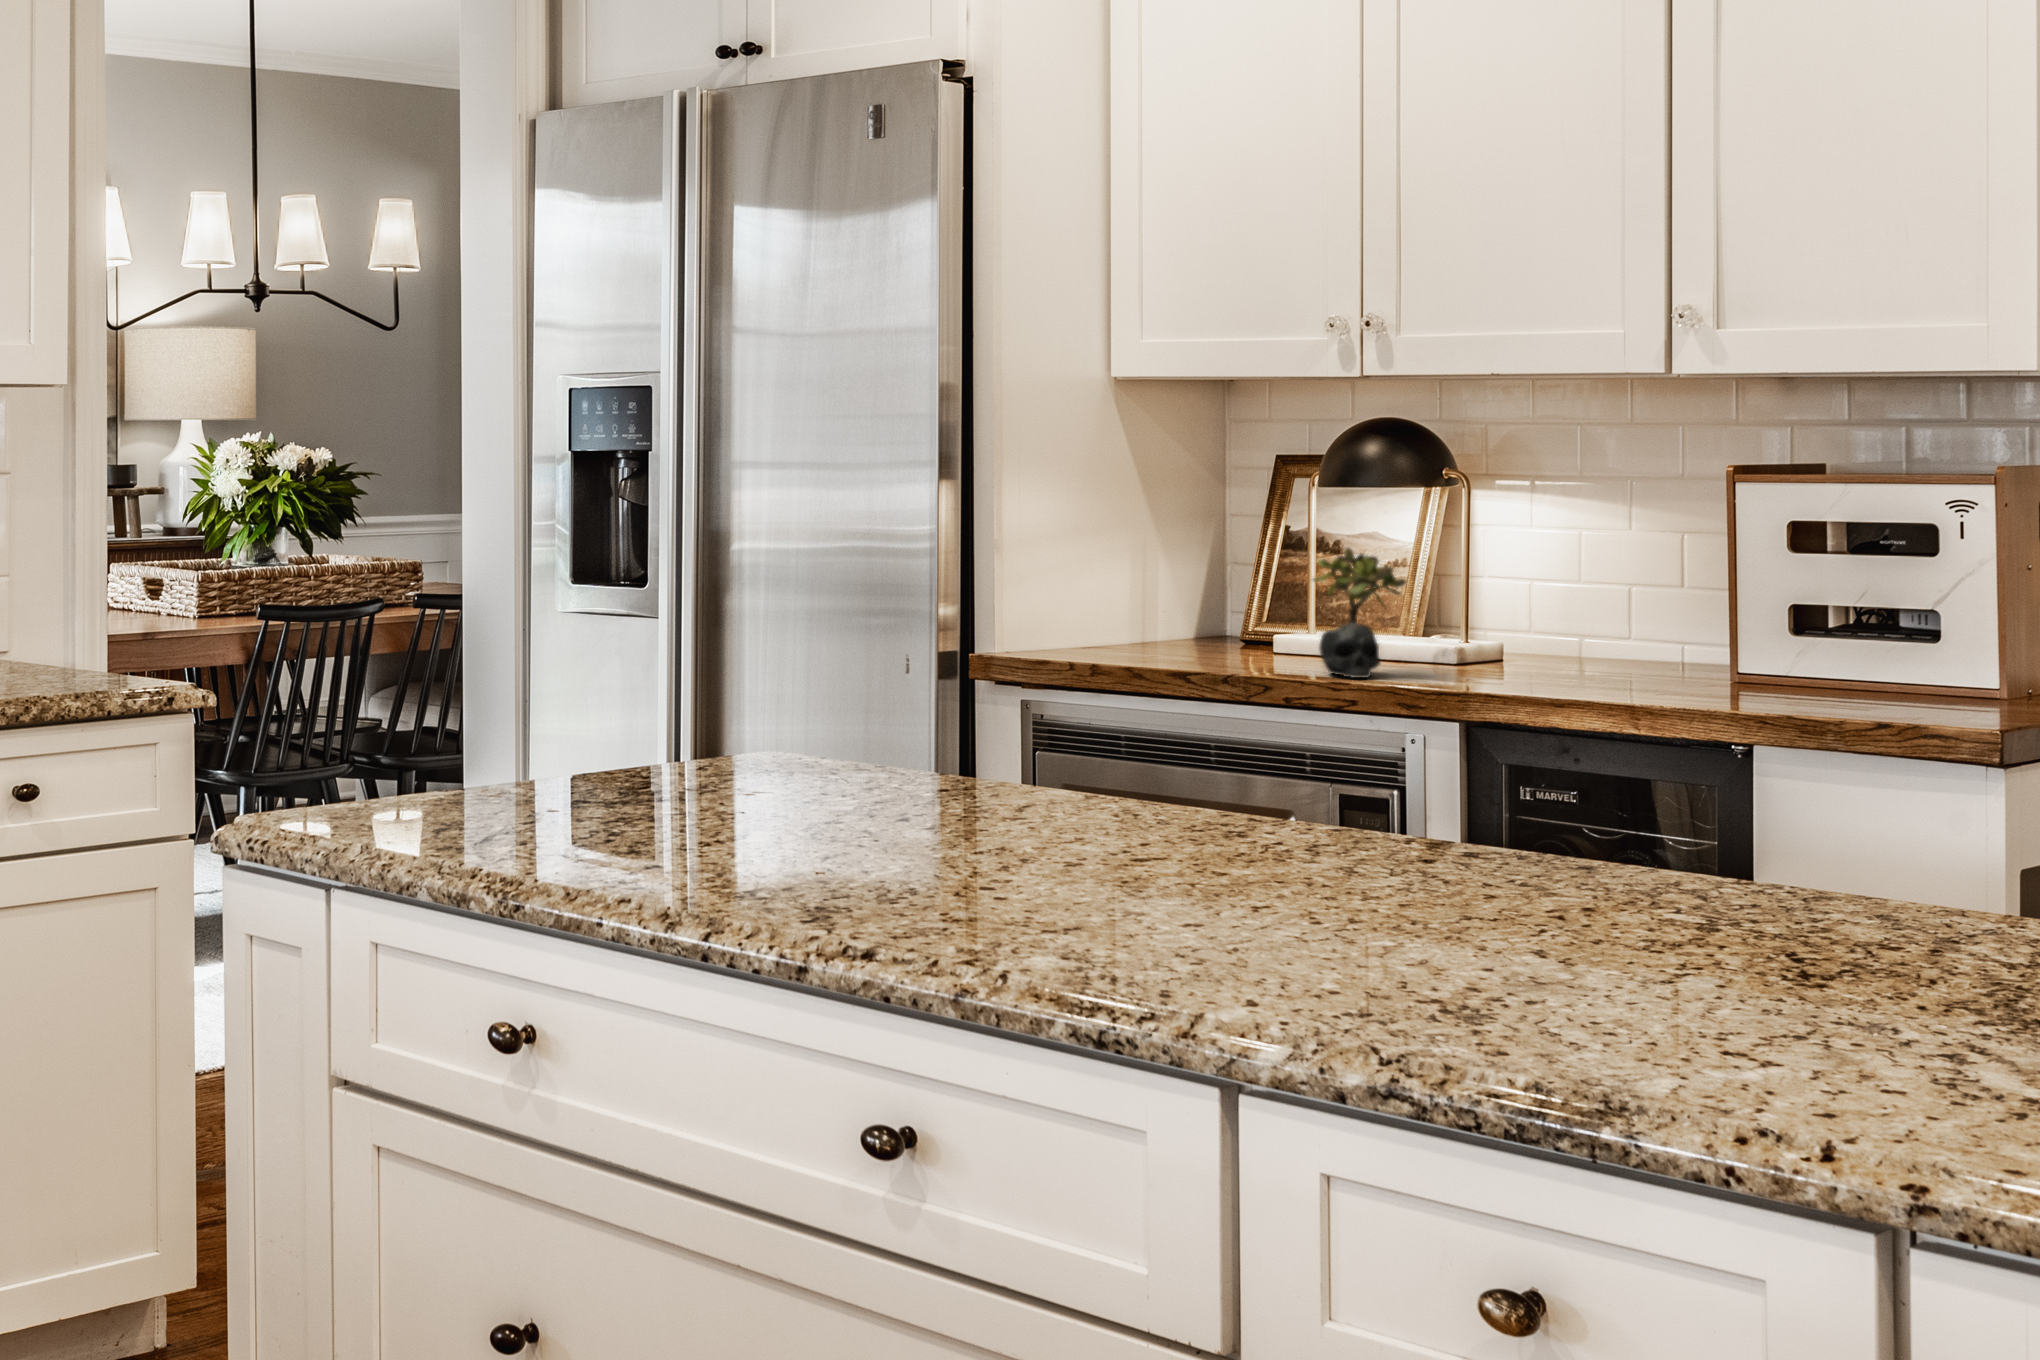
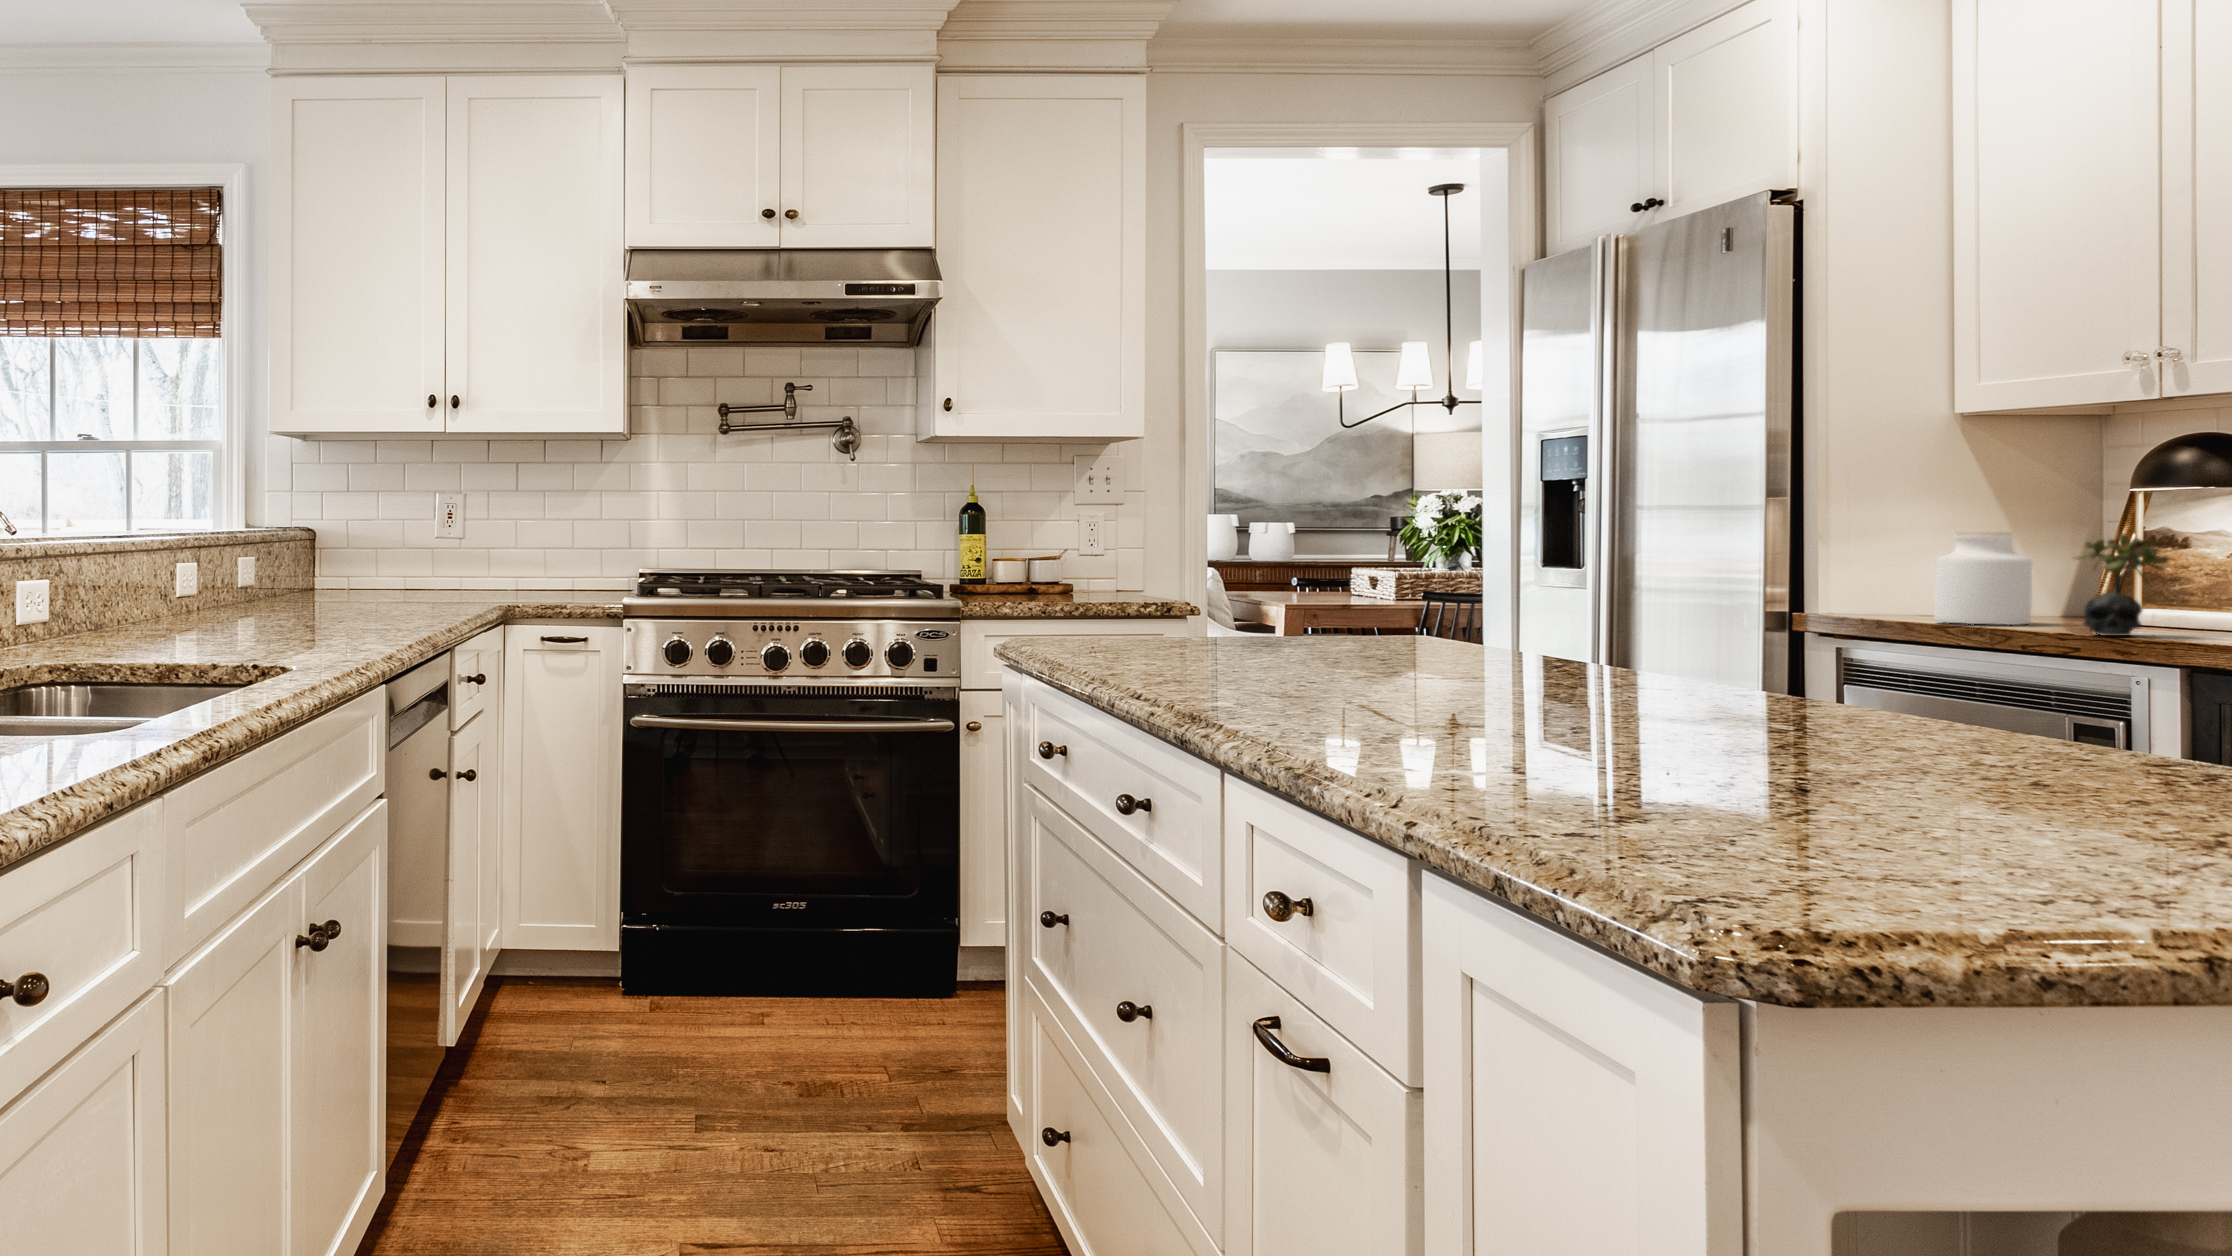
jar: none [1122,539,1222,658] -> present [1934,533,2032,625]

